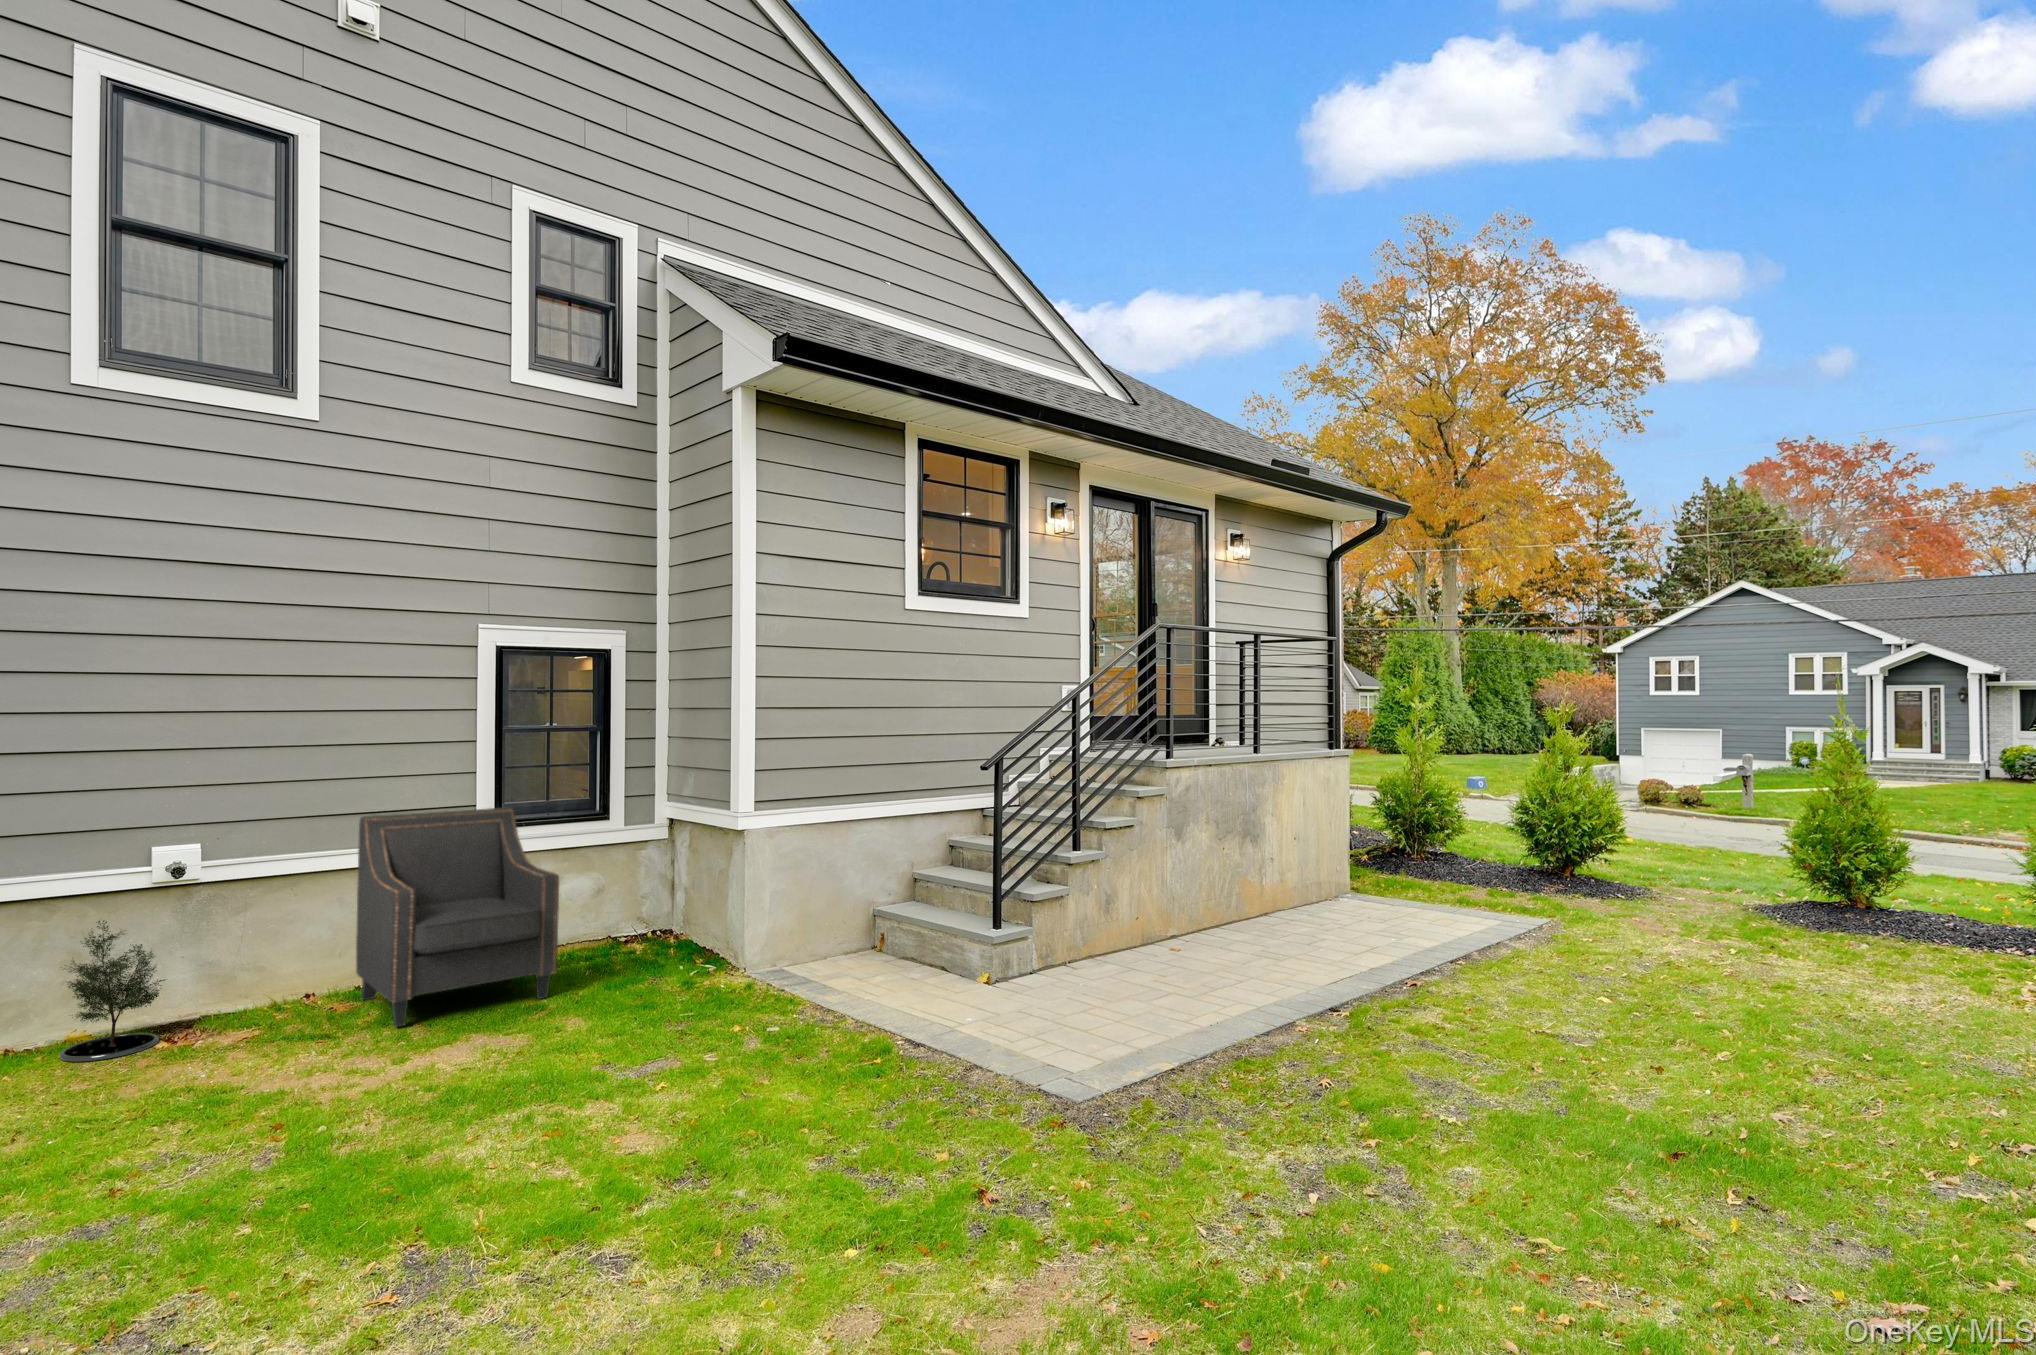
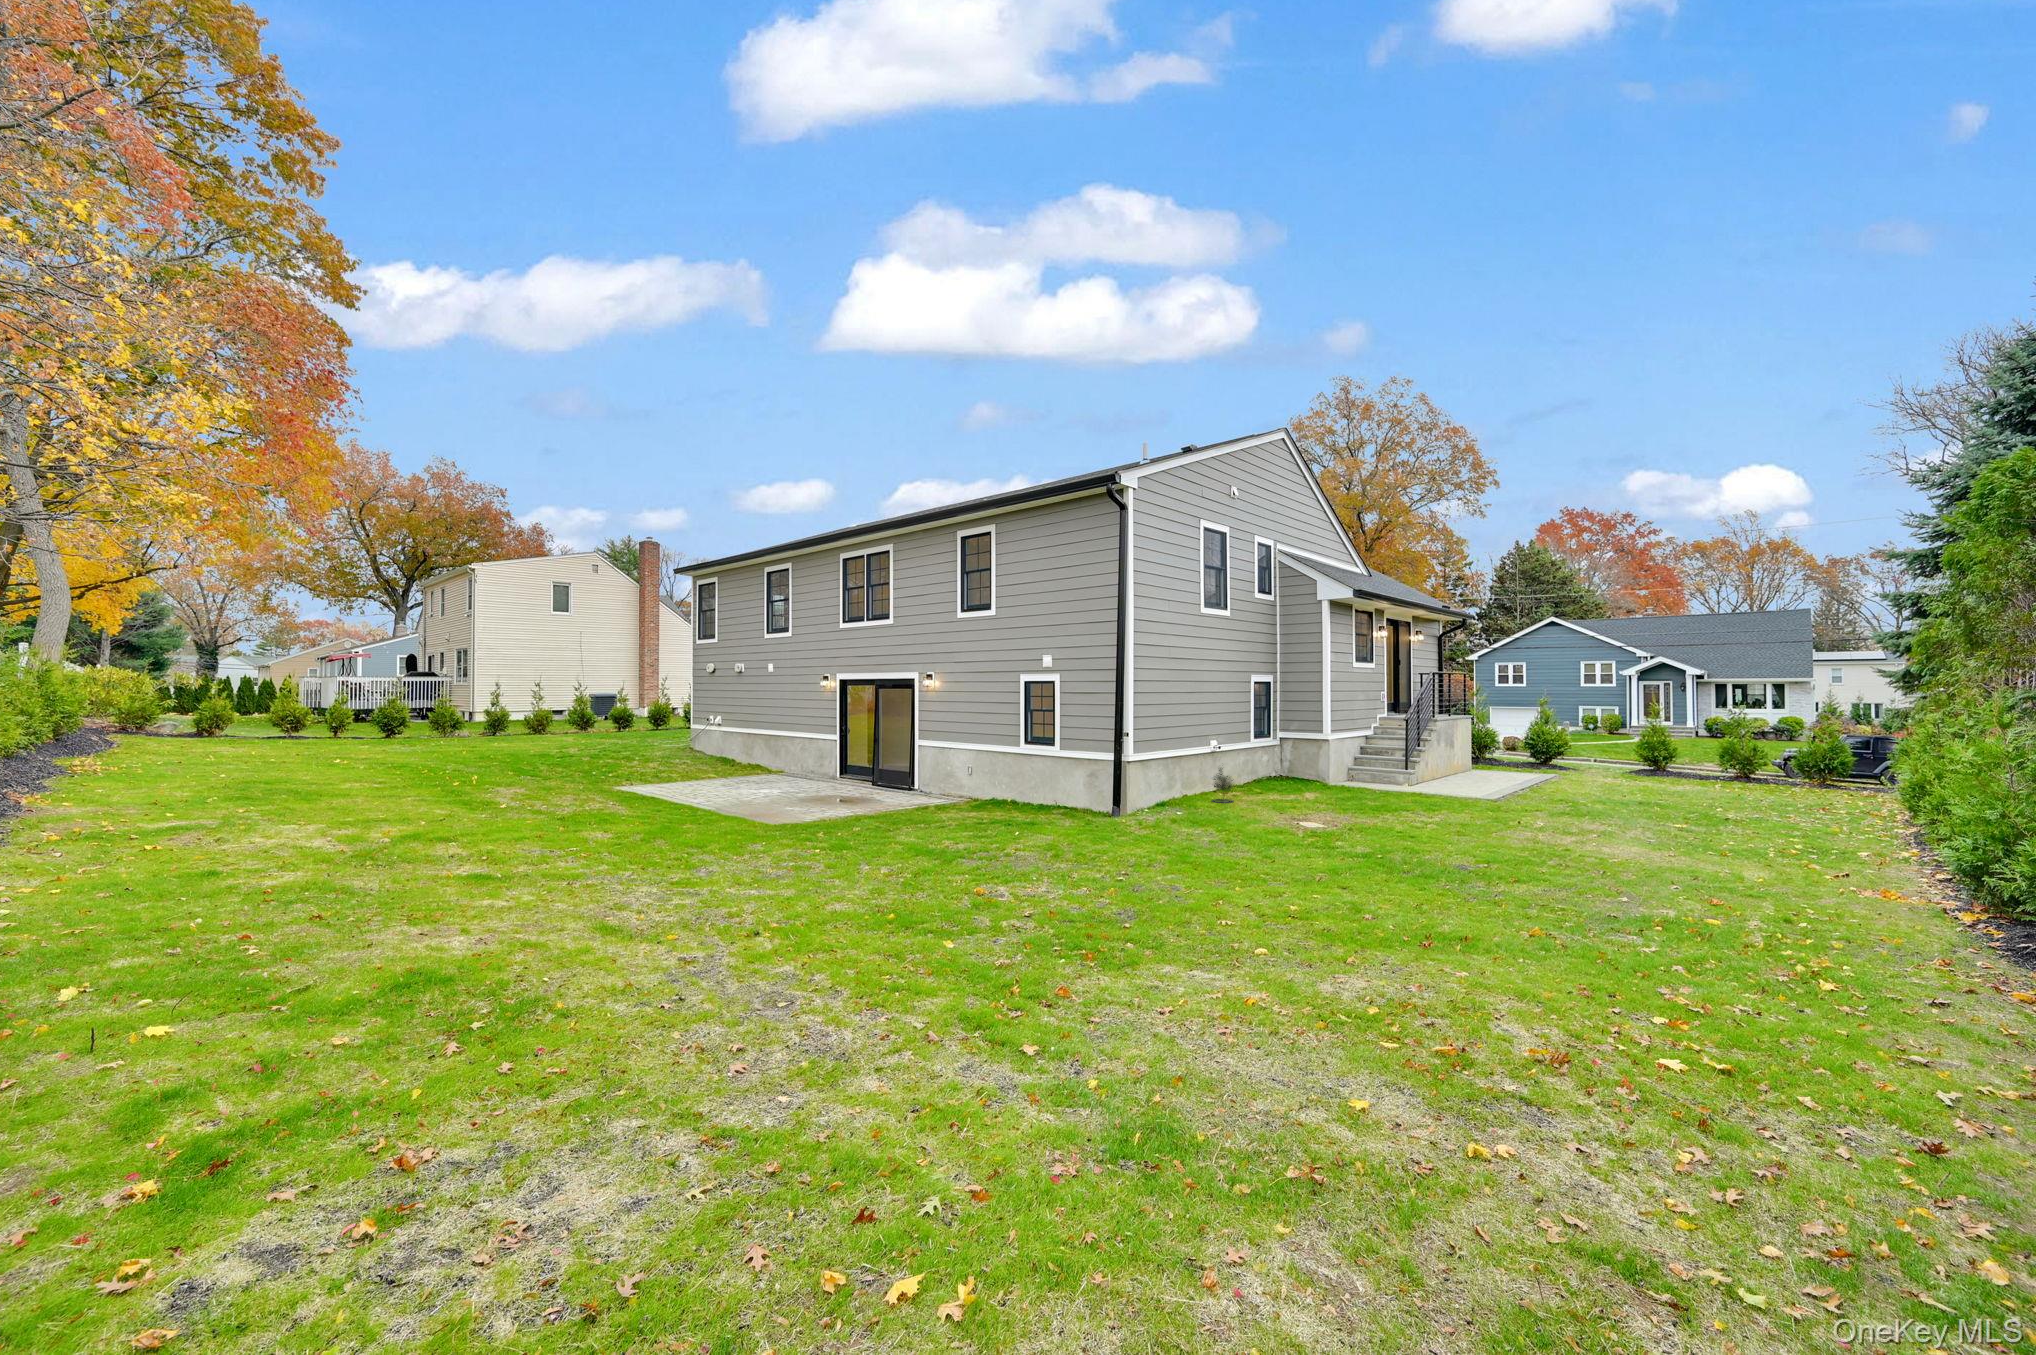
chair: present [356,807,559,1027] -> none [1237,735,1302,797]

